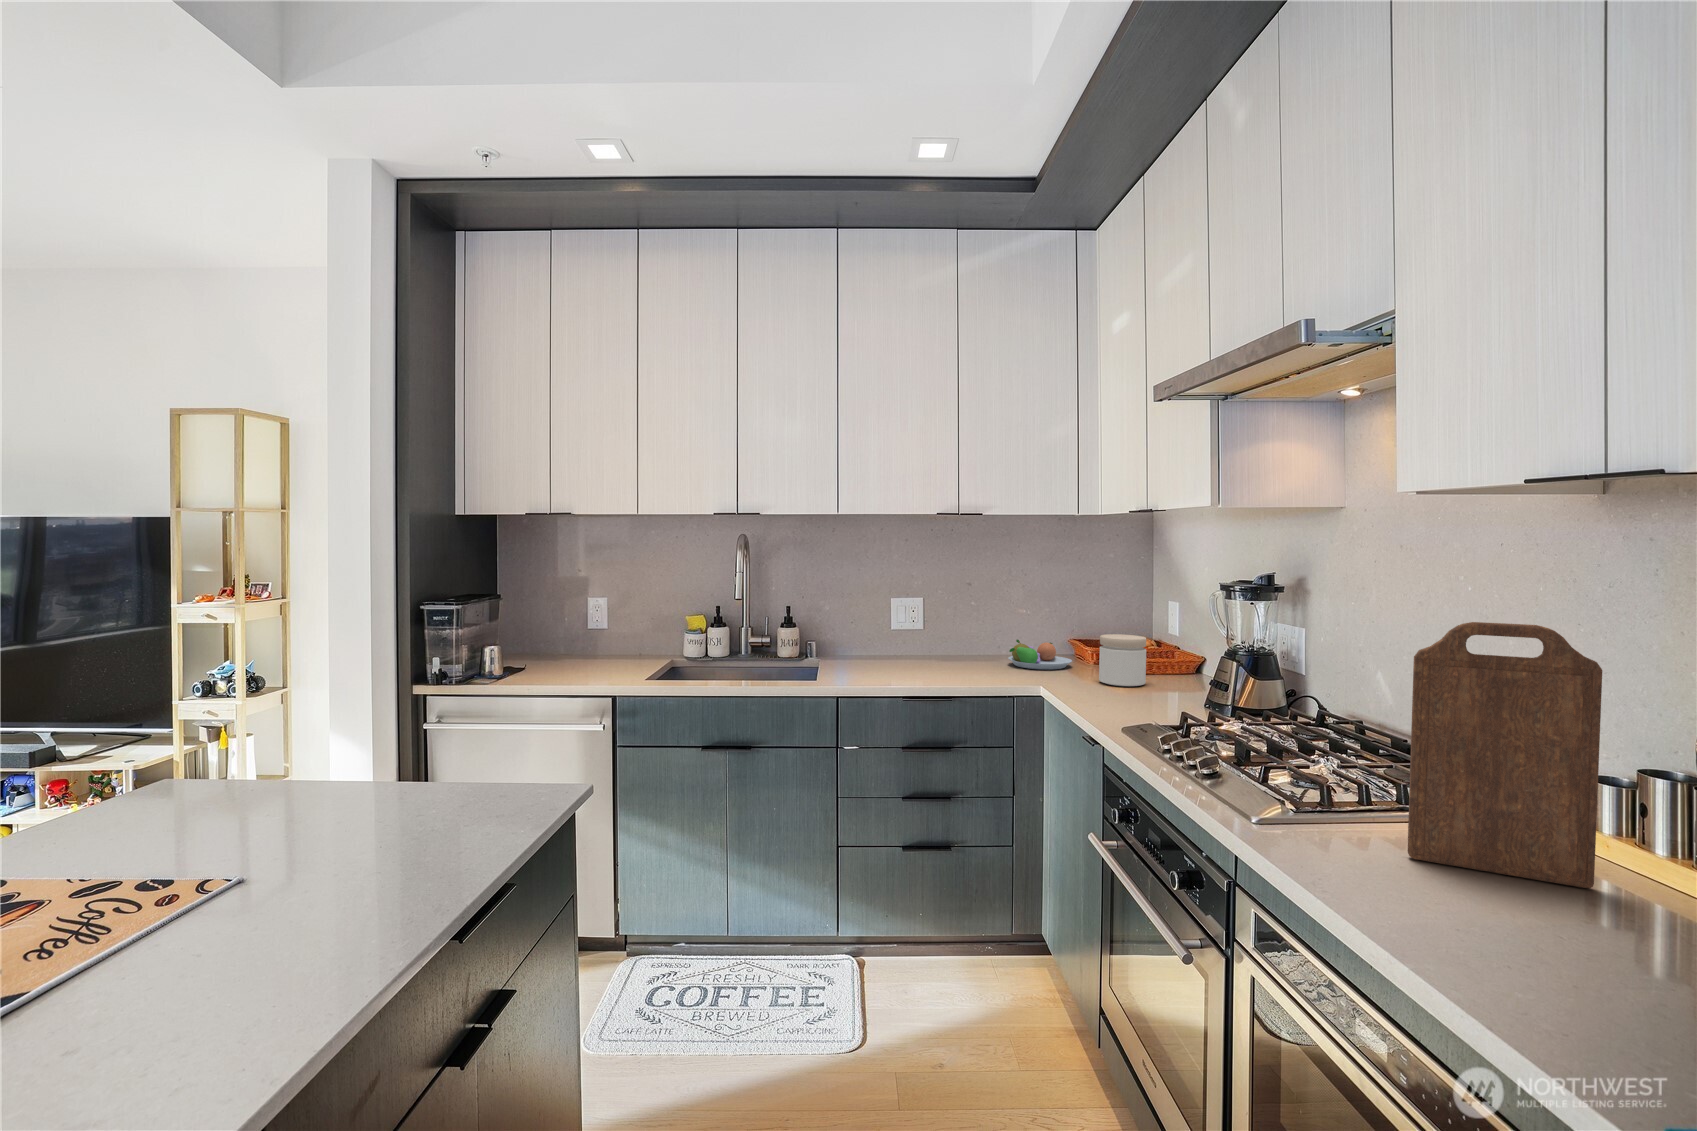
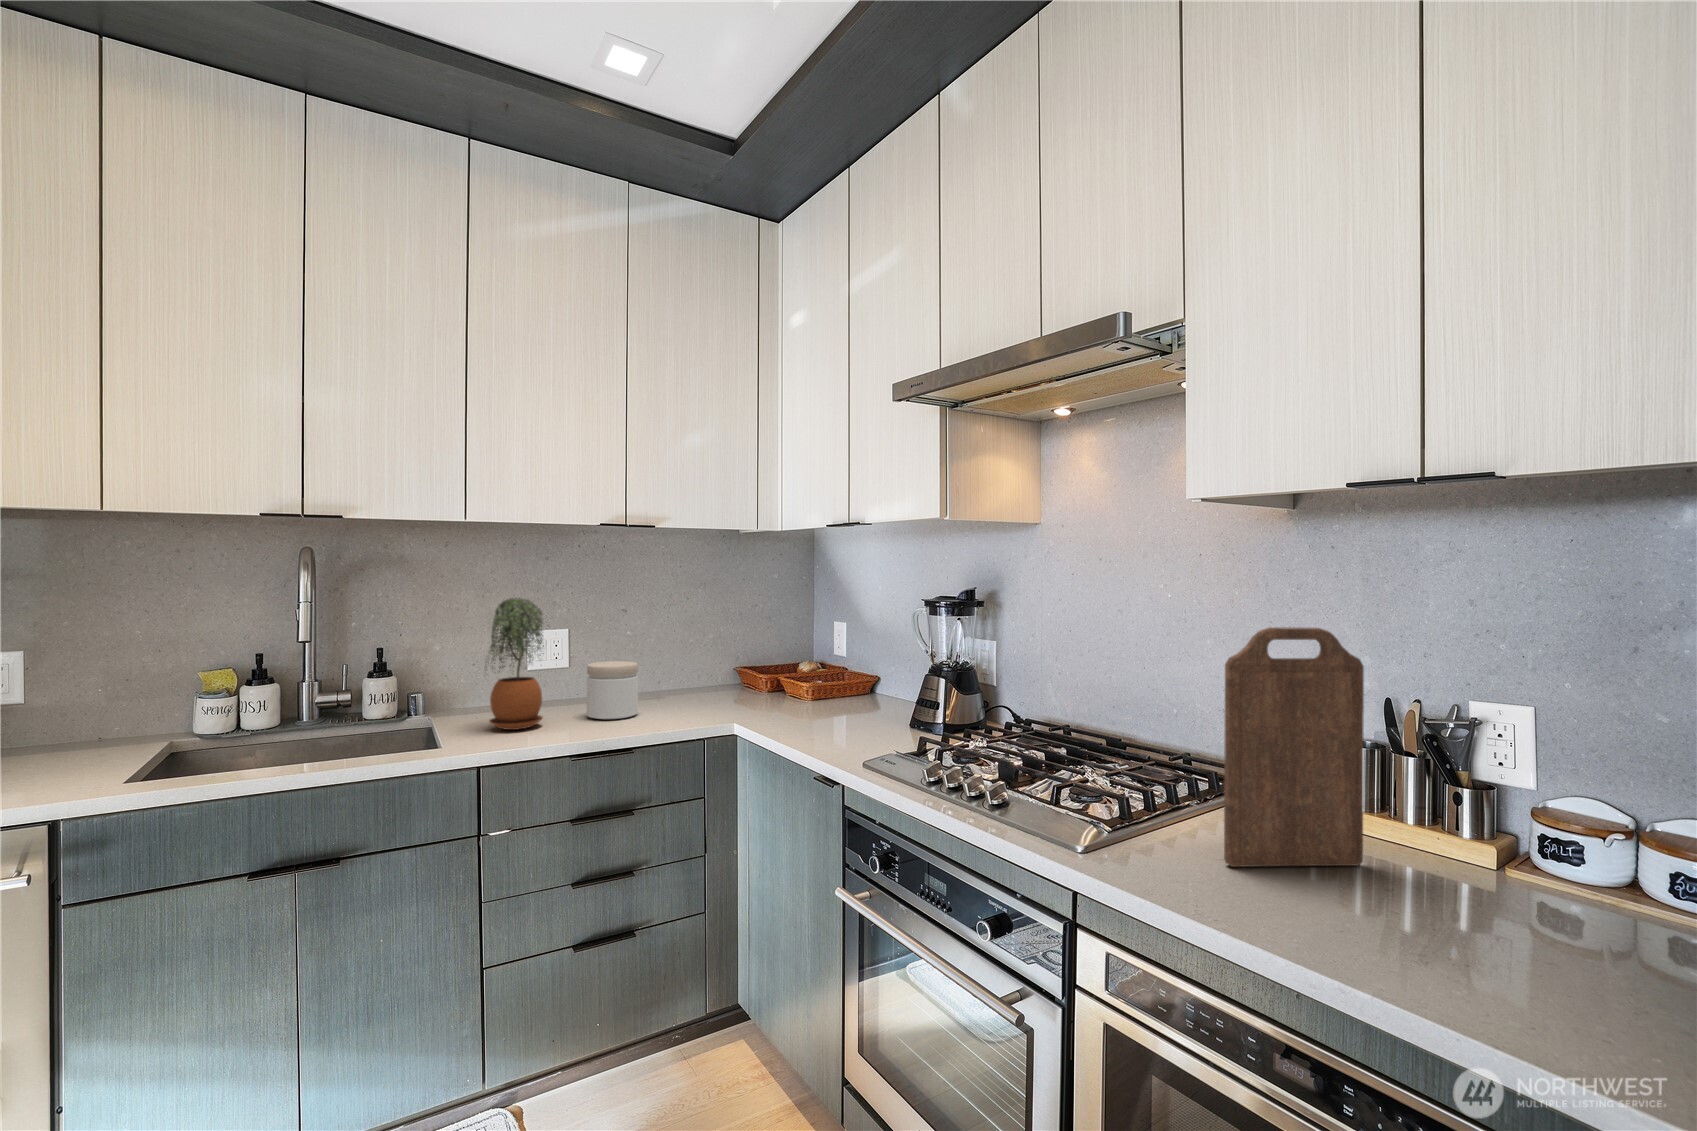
potted plant: none [849,572,894,674] -> present [487,598,544,730]
jar: present [1099,634,1146,686] -> present [587,661,638,719]
fruit bowl: present [1008,640,1072,669] -> none [675,670,746,702]

